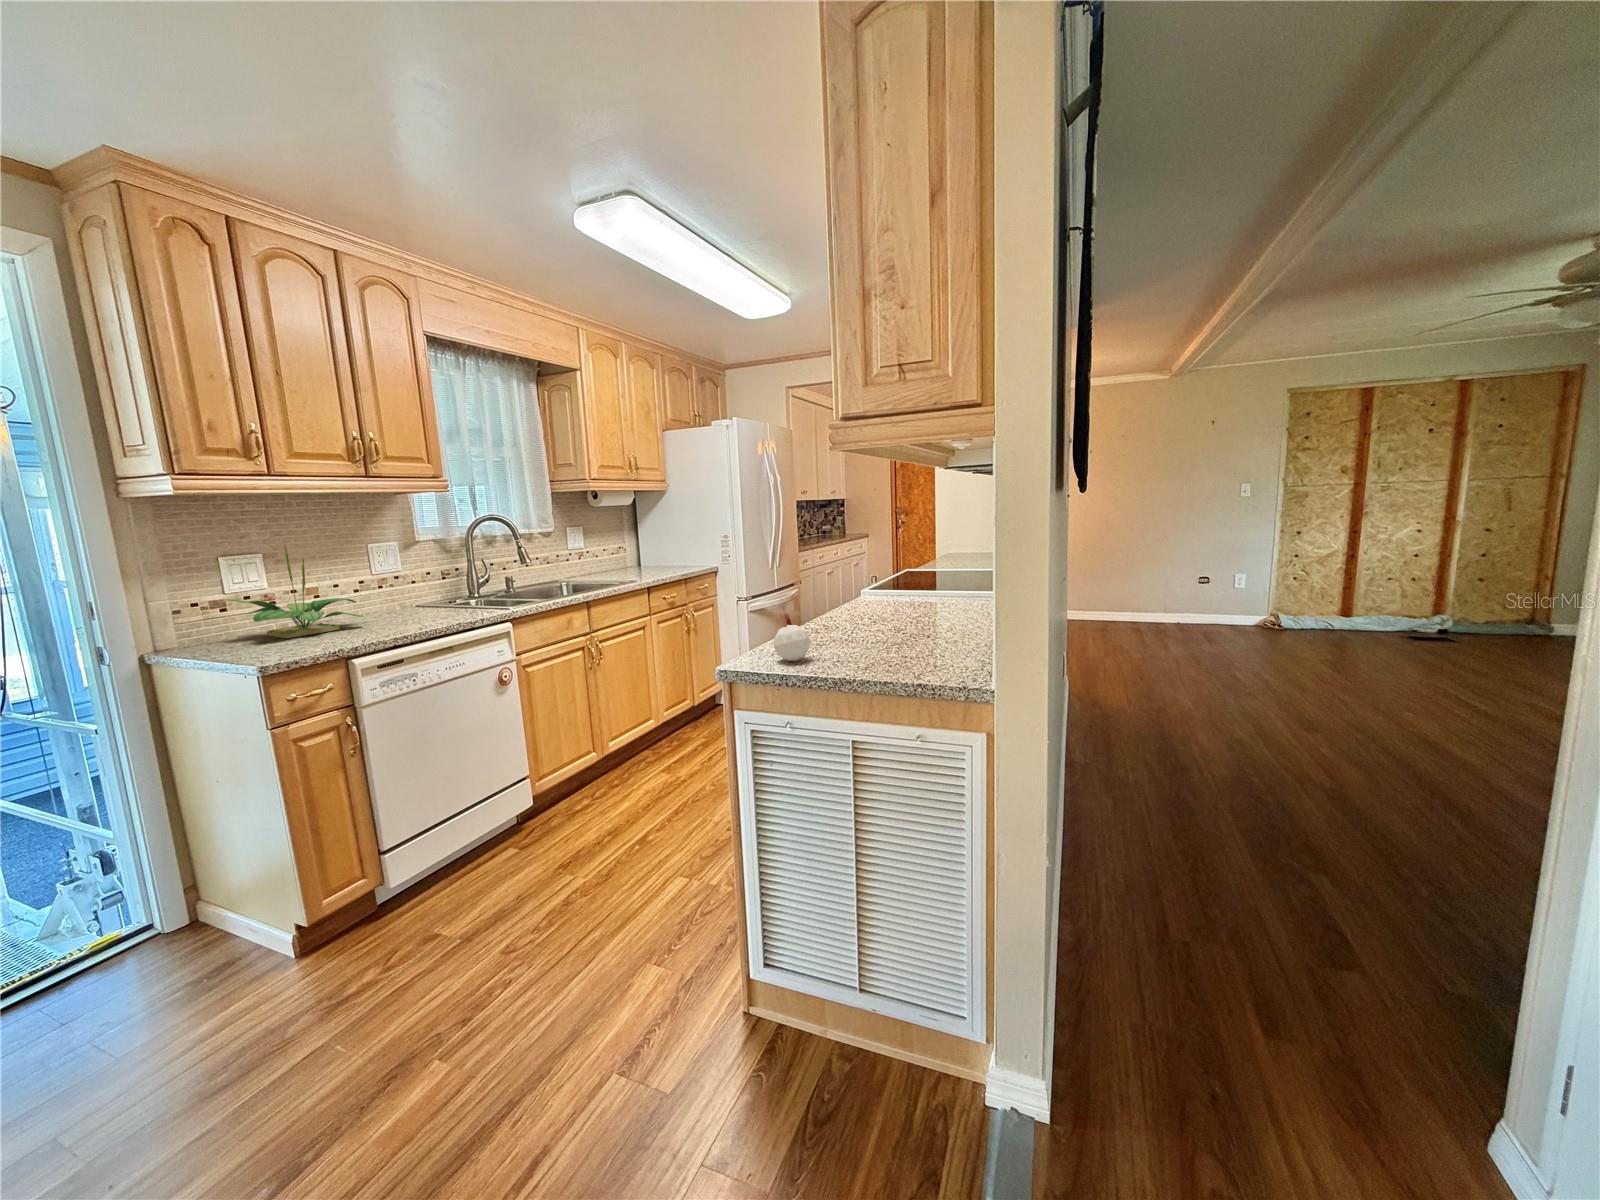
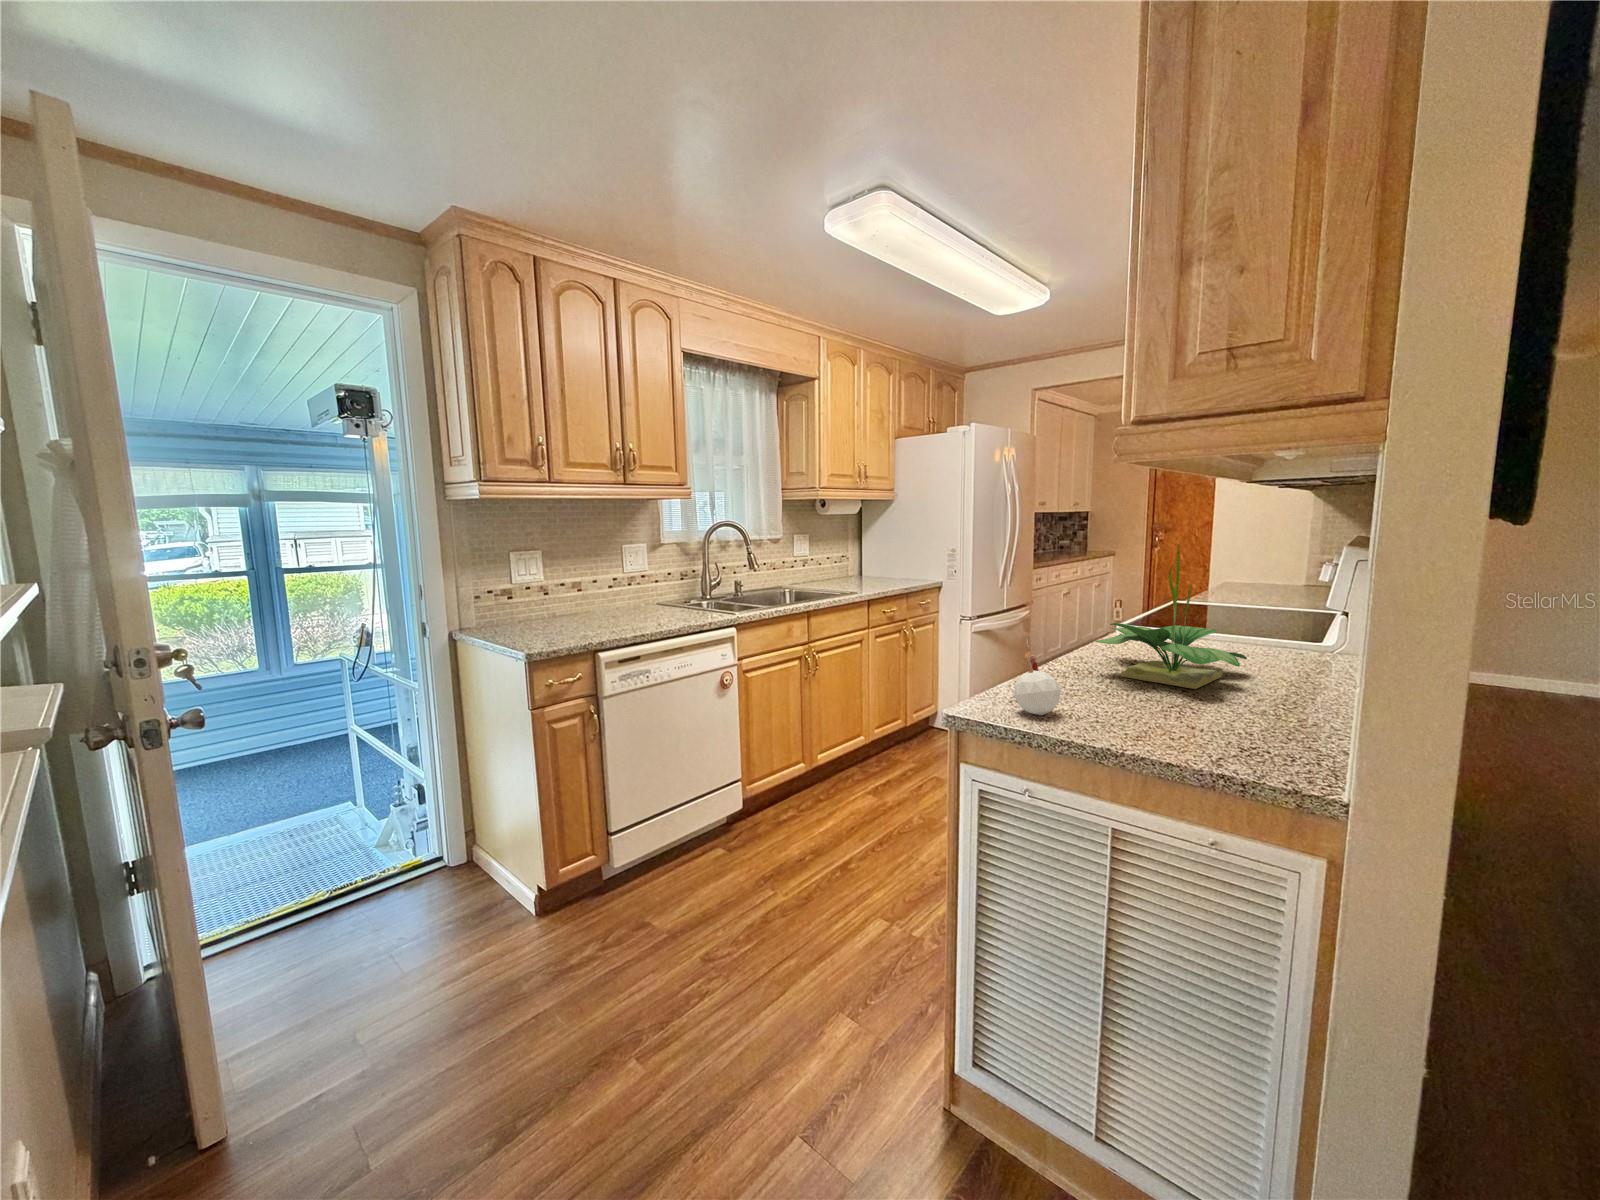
potted plant: present [230,546,363,638] -> present [1095,544,1247,689]

